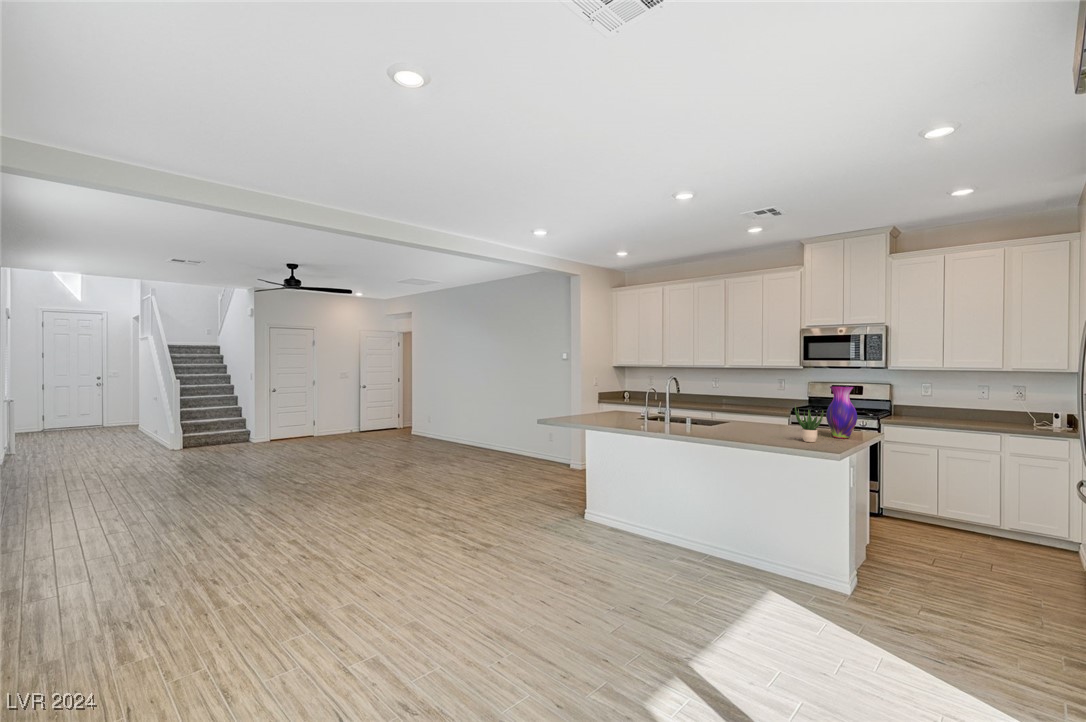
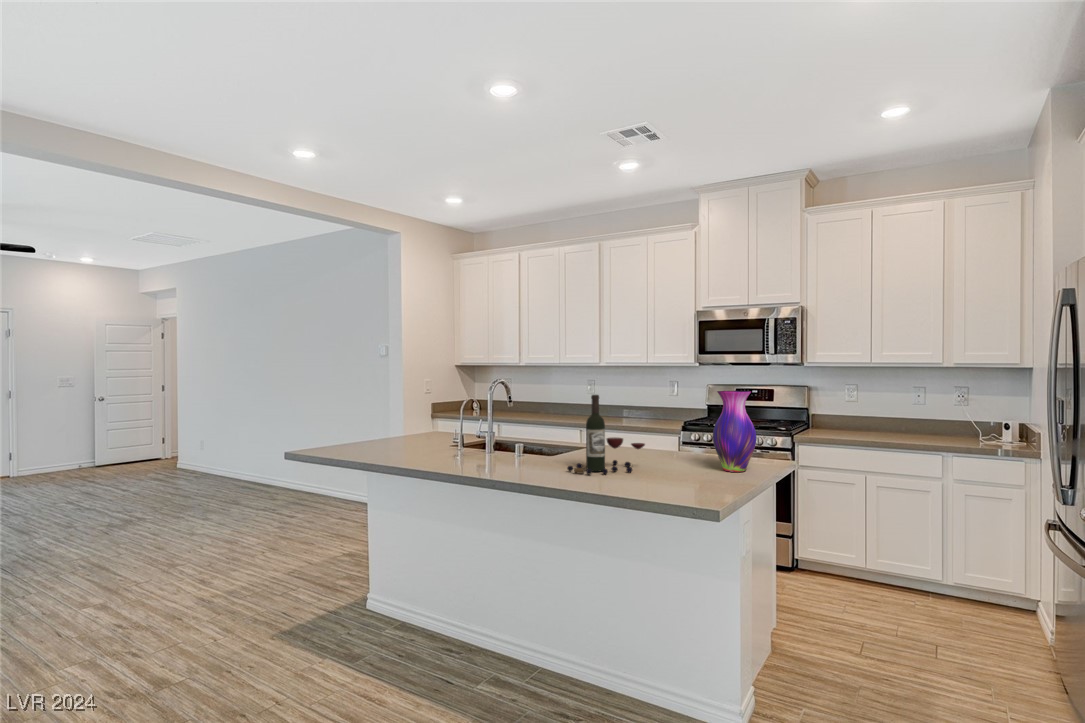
wine bottle: none [728,388,780,437] -> present [567,395,645,474]
potted plant: present [795,406,823,442] -> none [662,420,705,482]

